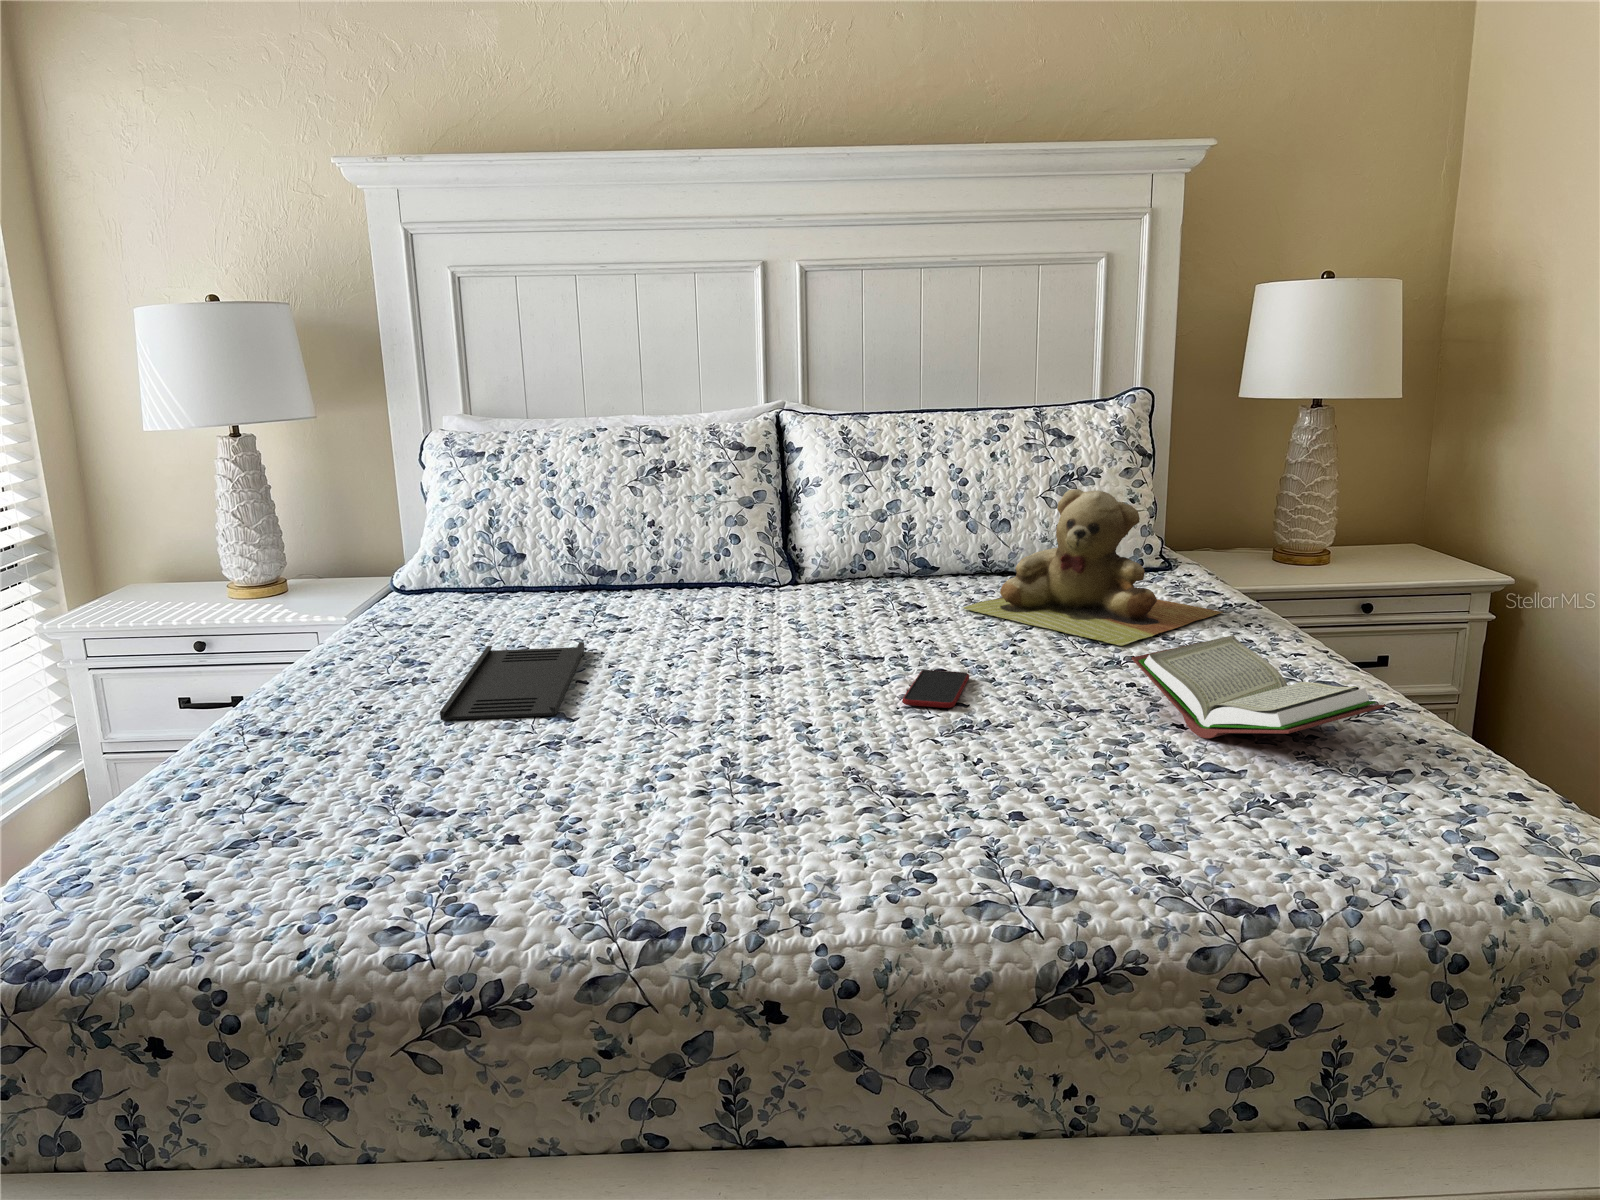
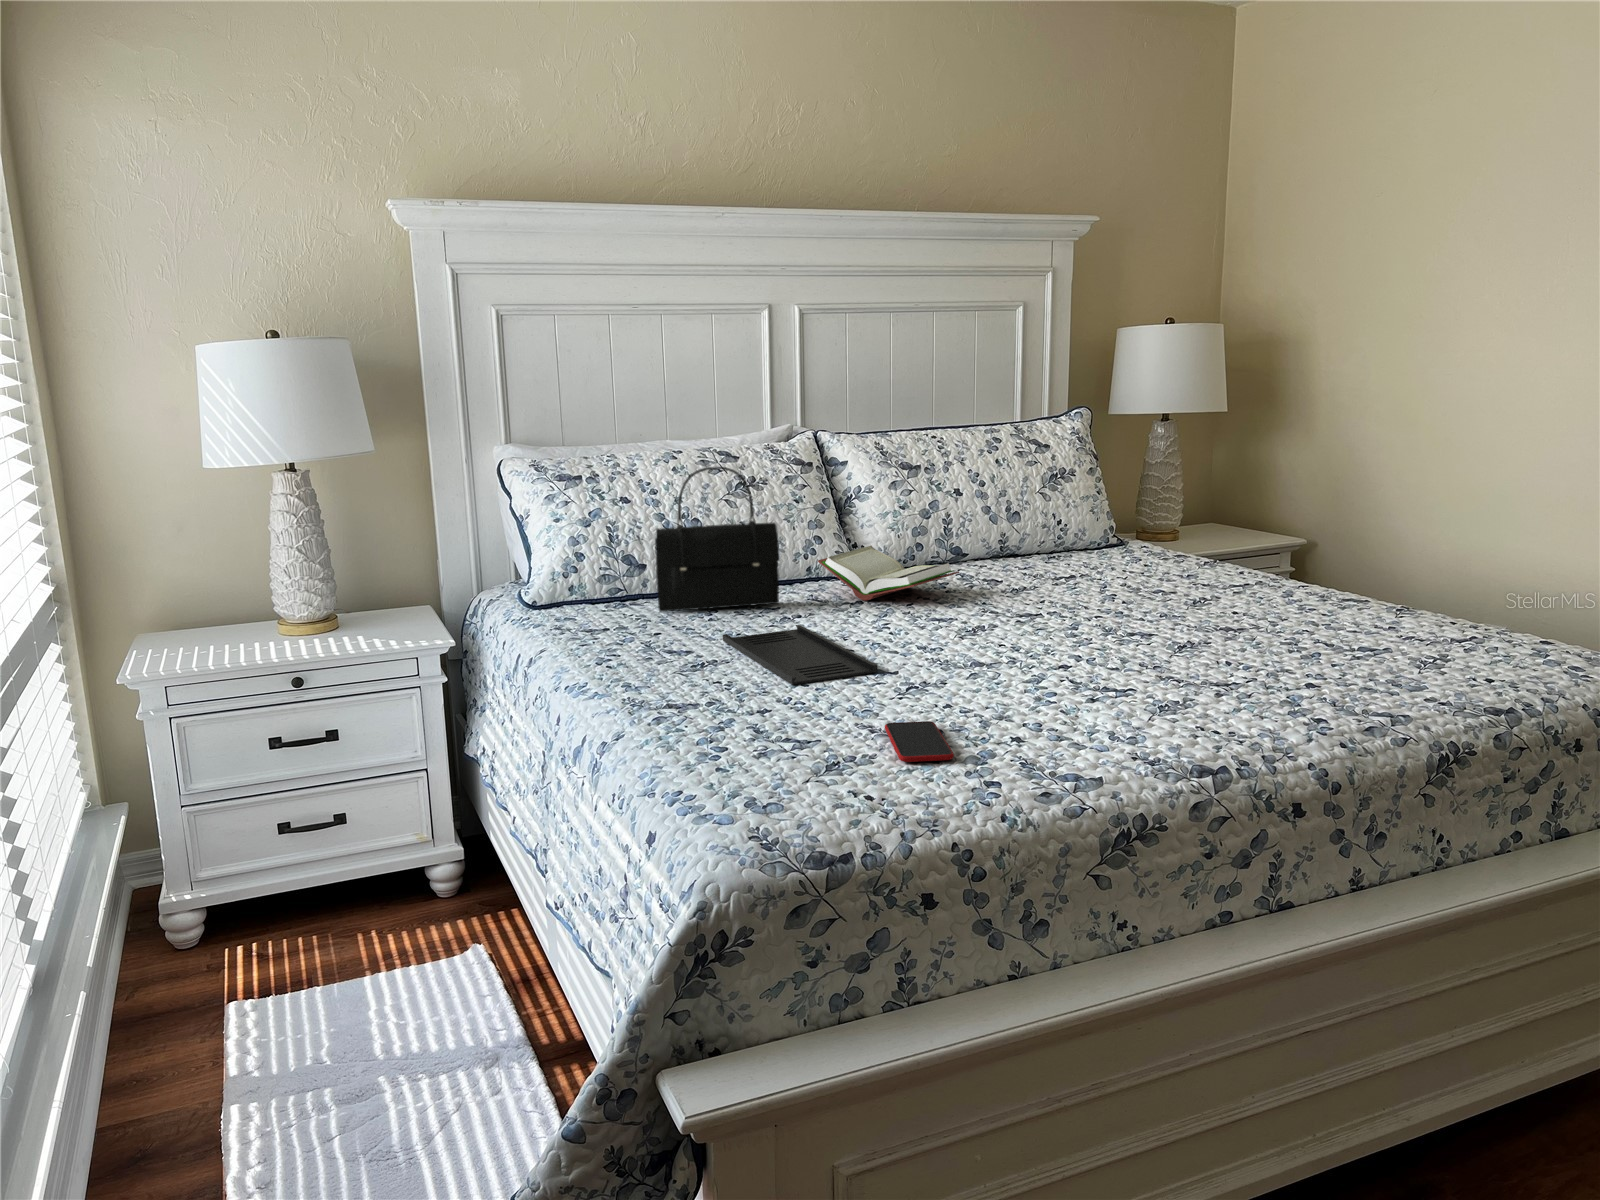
handbag: none [492,451,636,612] -> present [655,467,780,612]
teddy bear: present [962,489,1222,646] -> none [1030,482,1212,592]
book: present [1132,635,1385,738] -> present [818,546,959,600]
smartphone: present [902,670,969,708] -> present [885,721,954,762]

